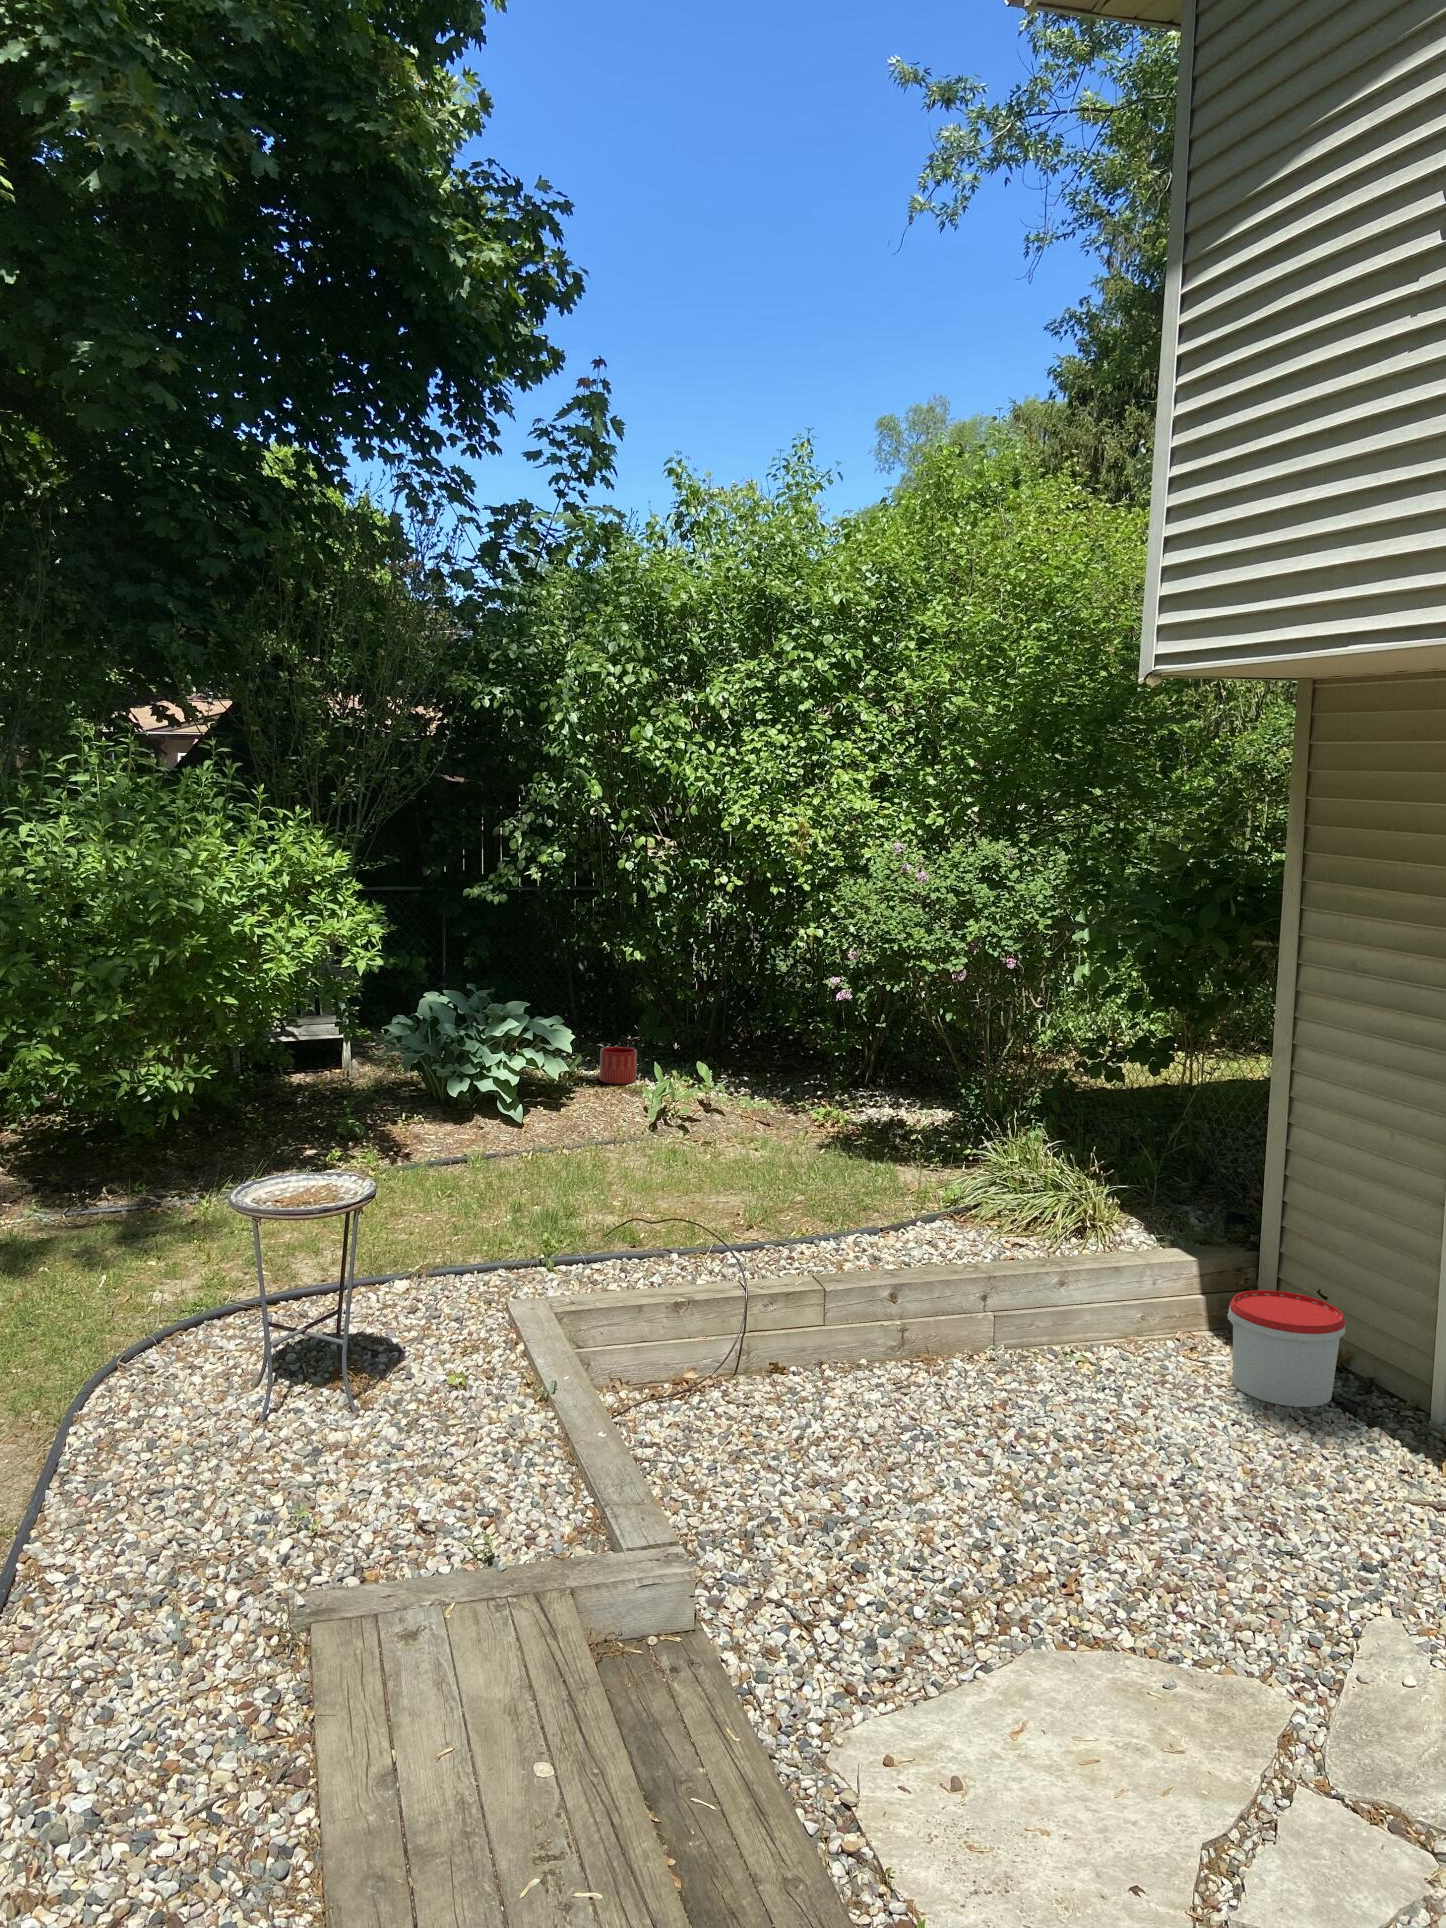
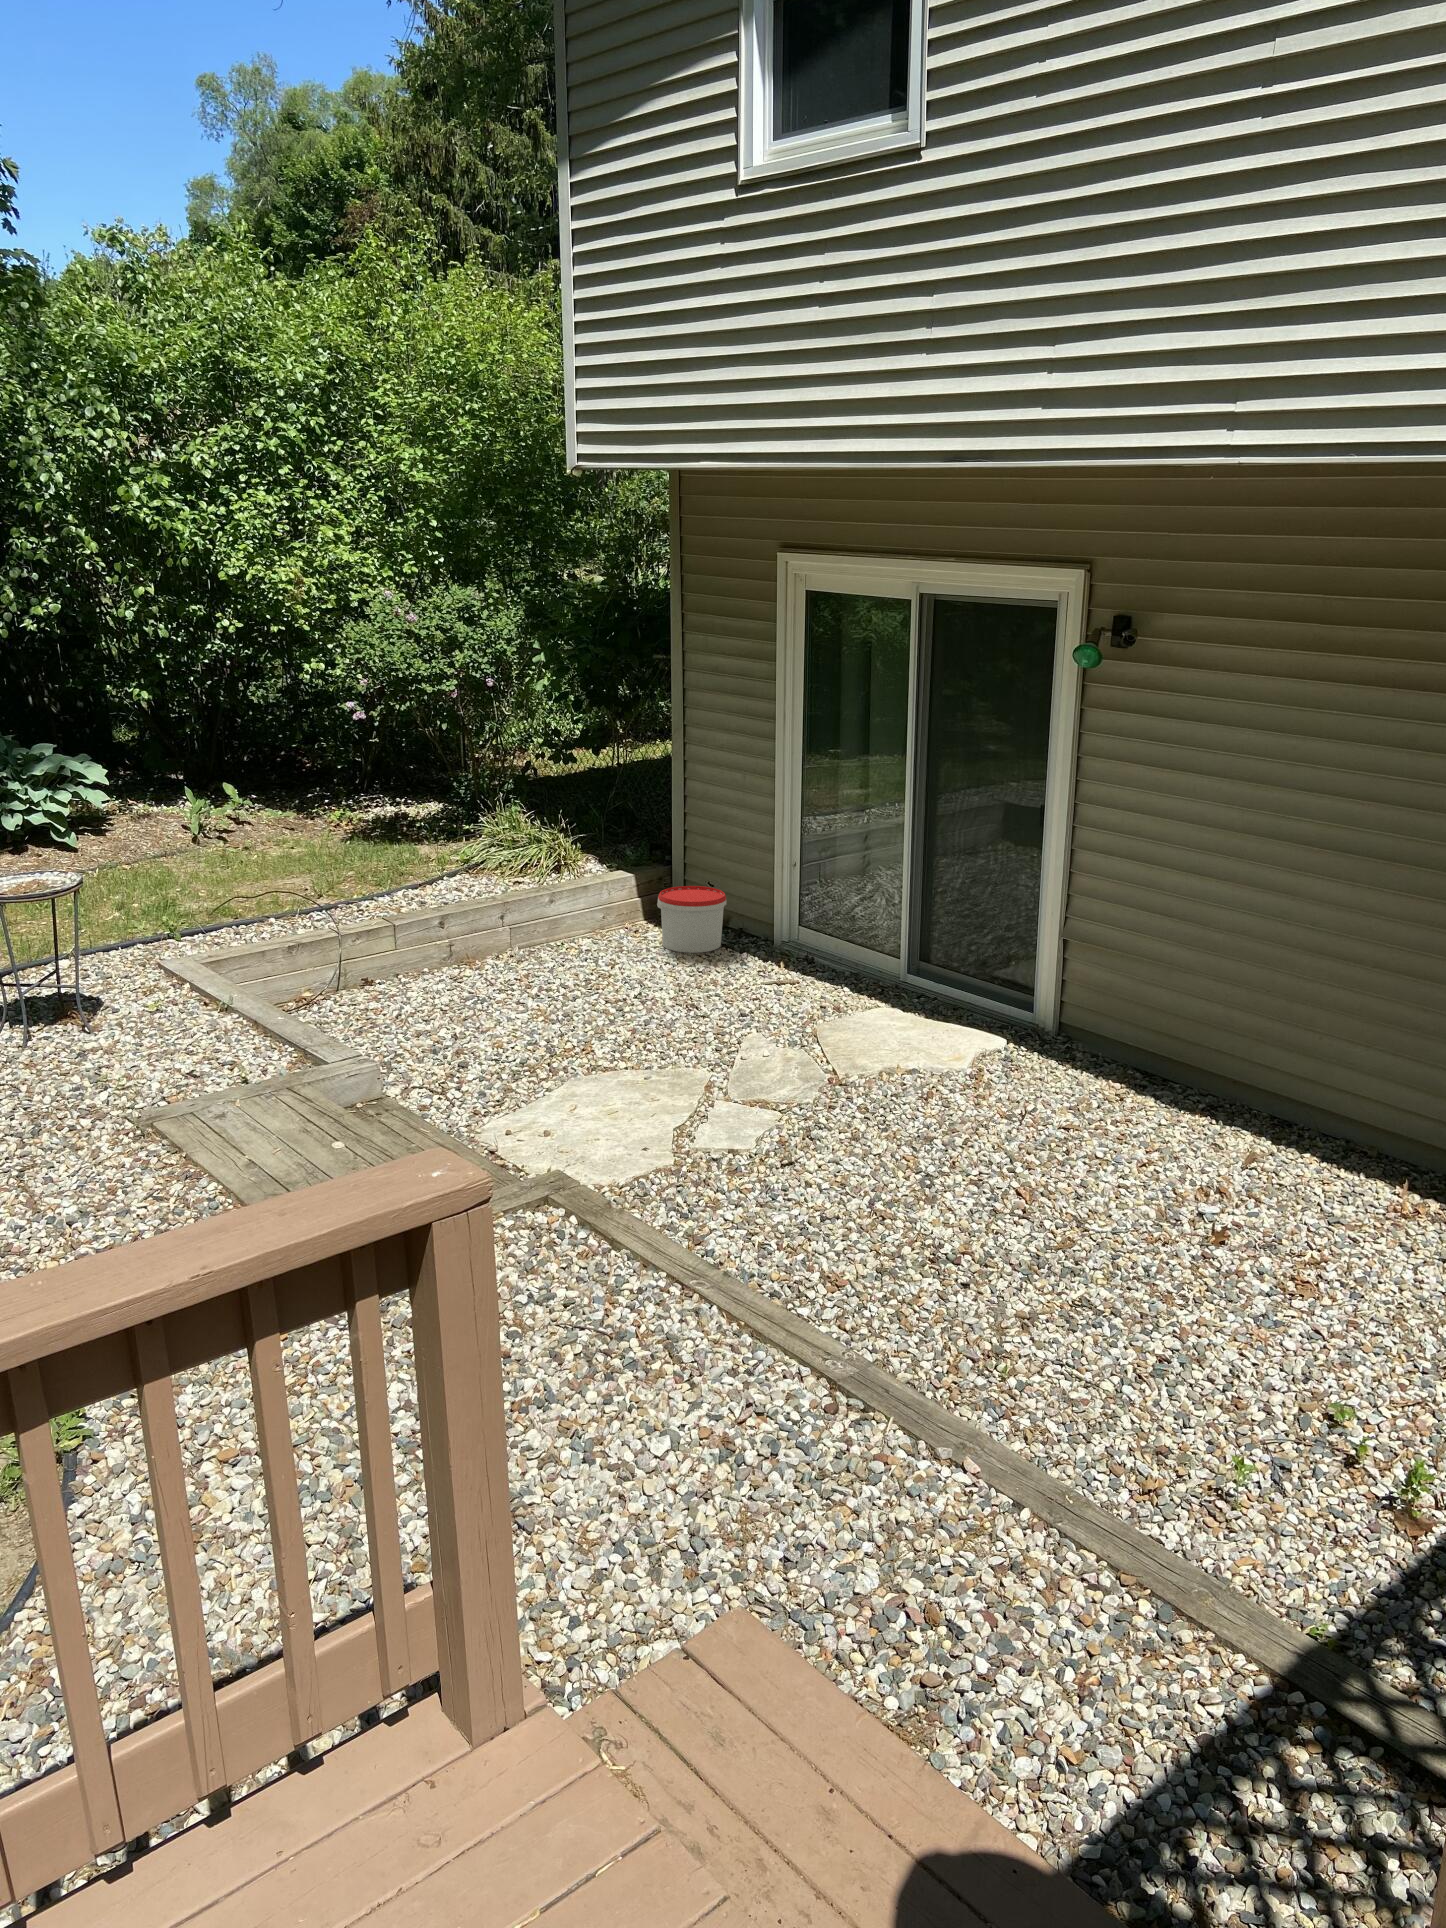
planter: present [600,1047,637,1084] -> none [128,777,164,809]

